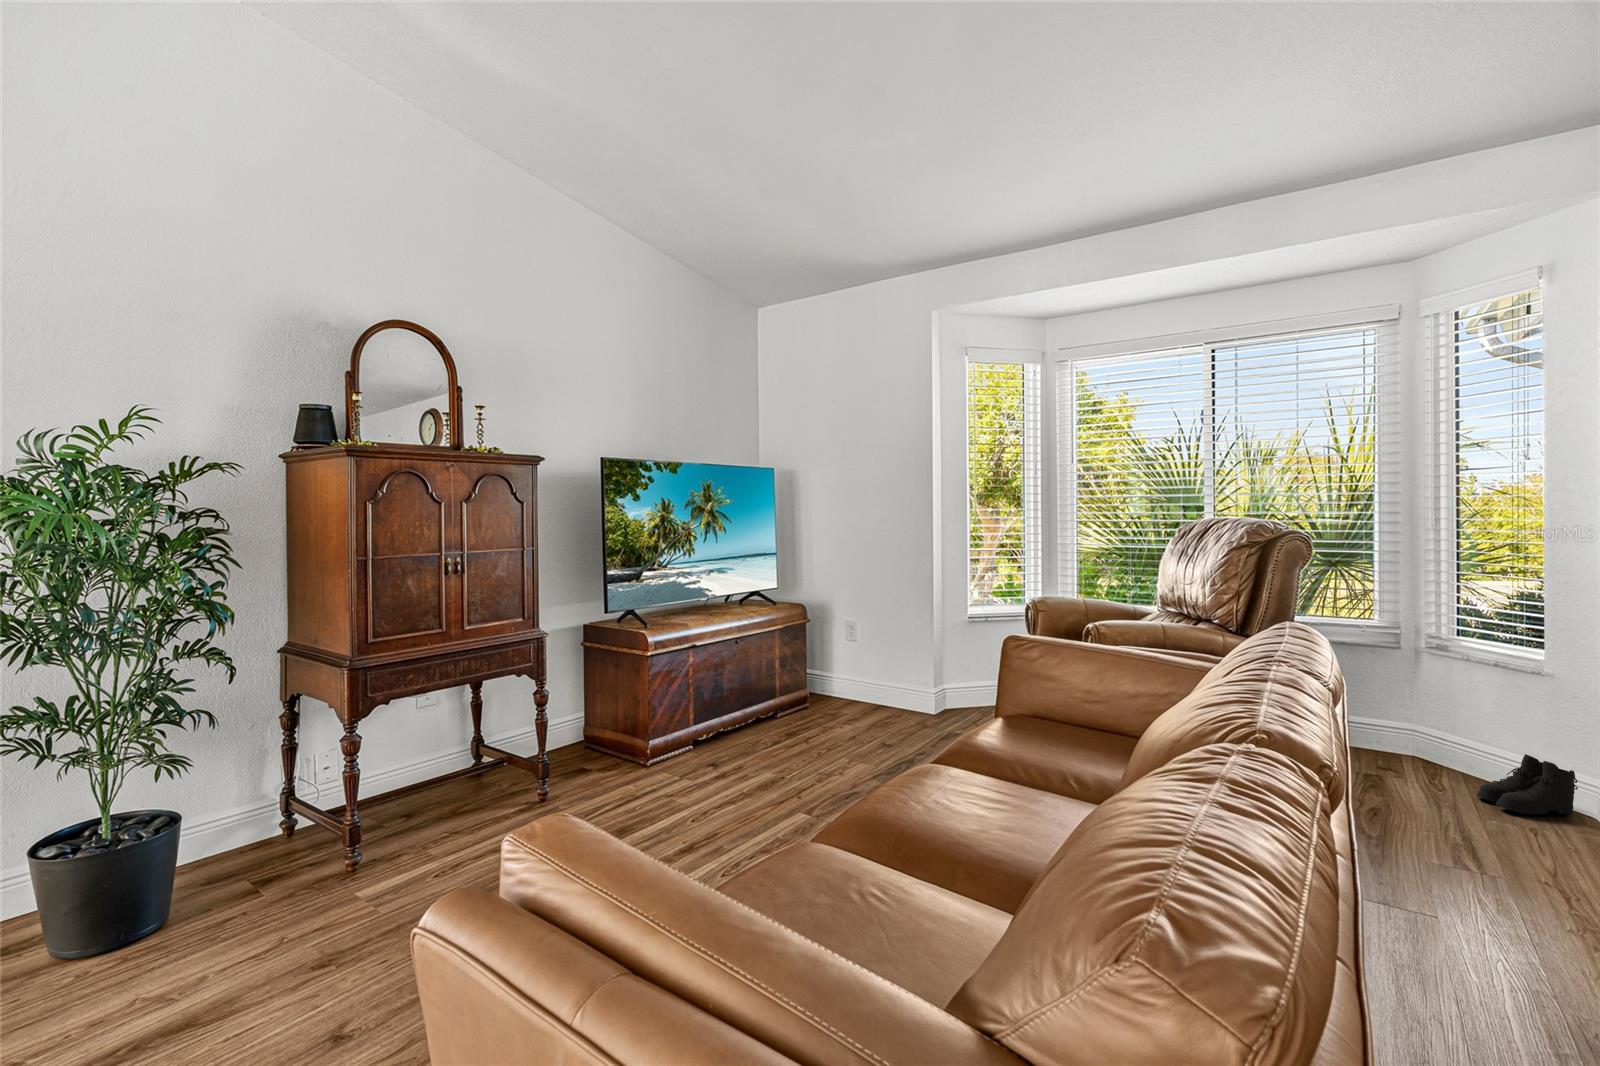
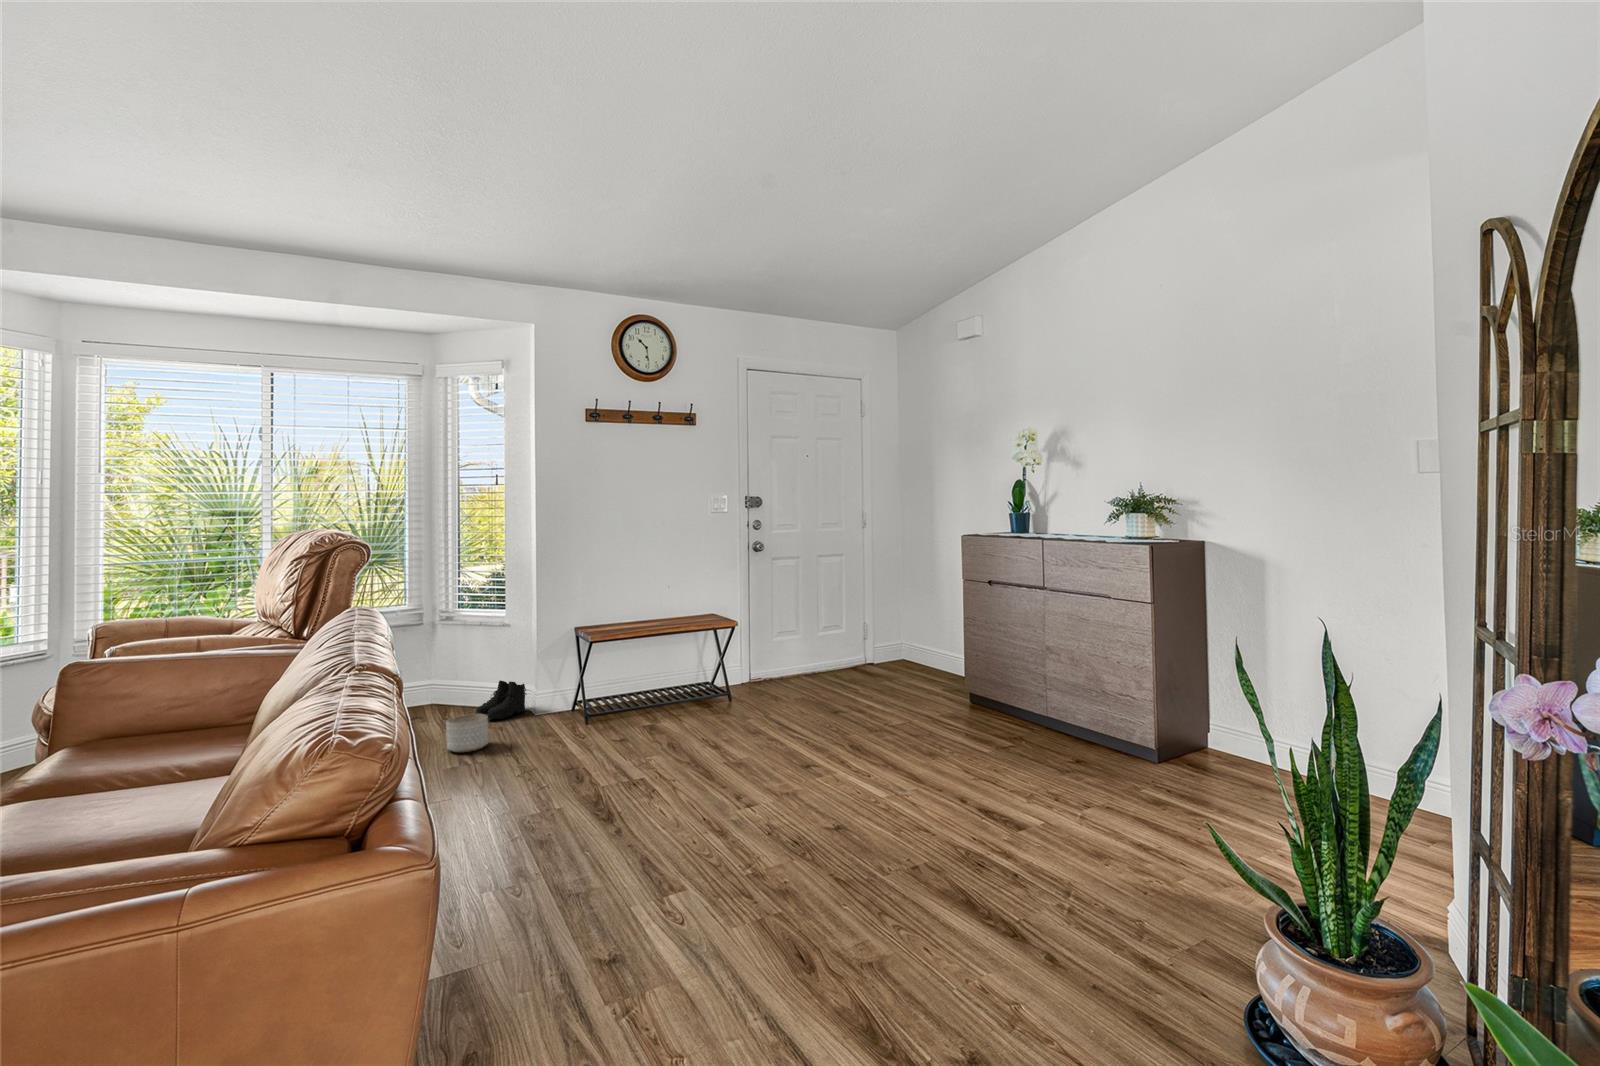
planter: none [1426,792,1499,853] -> present [446,714,488,752]

